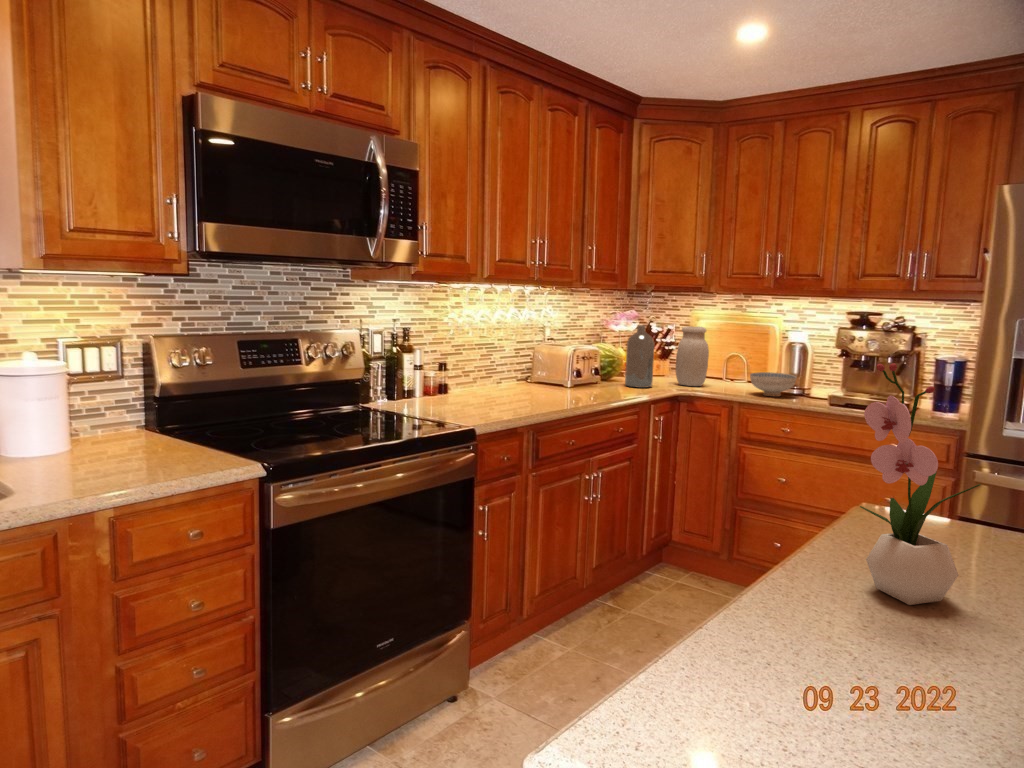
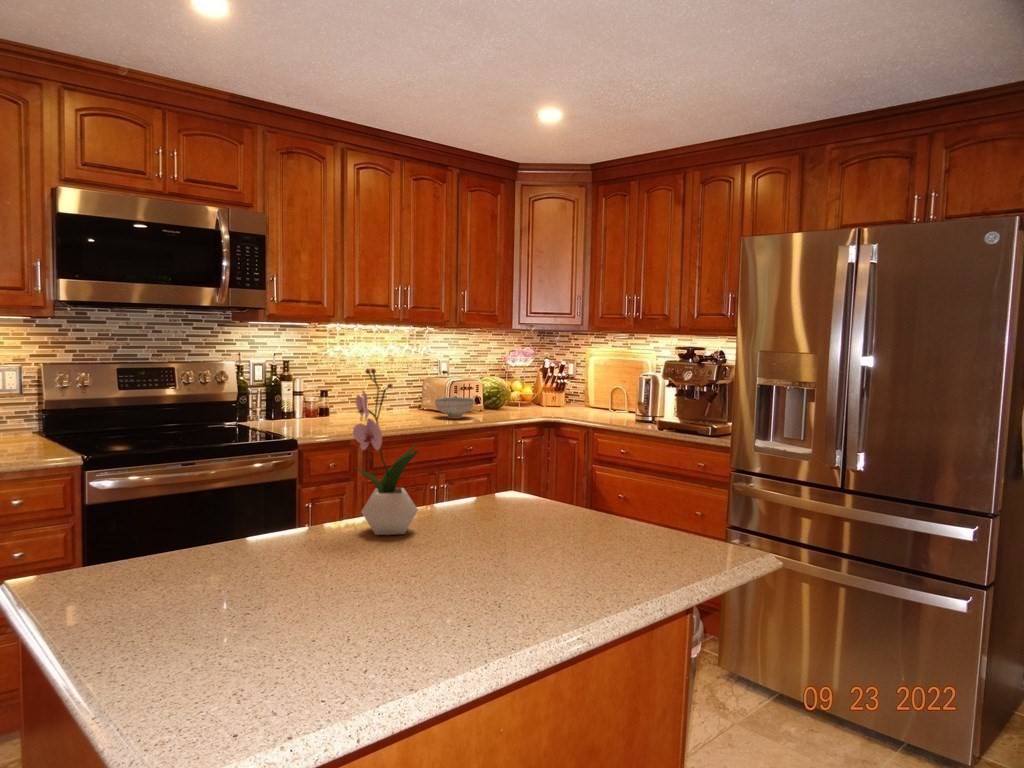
bottle: present [625,325,654,388] -> none [502,360,527,415]
jar: present [676,326,709,386] -> none [553,361,581,414]
ceramic bowl: present [750,372,797,397] -> present [435,397,474,419]

